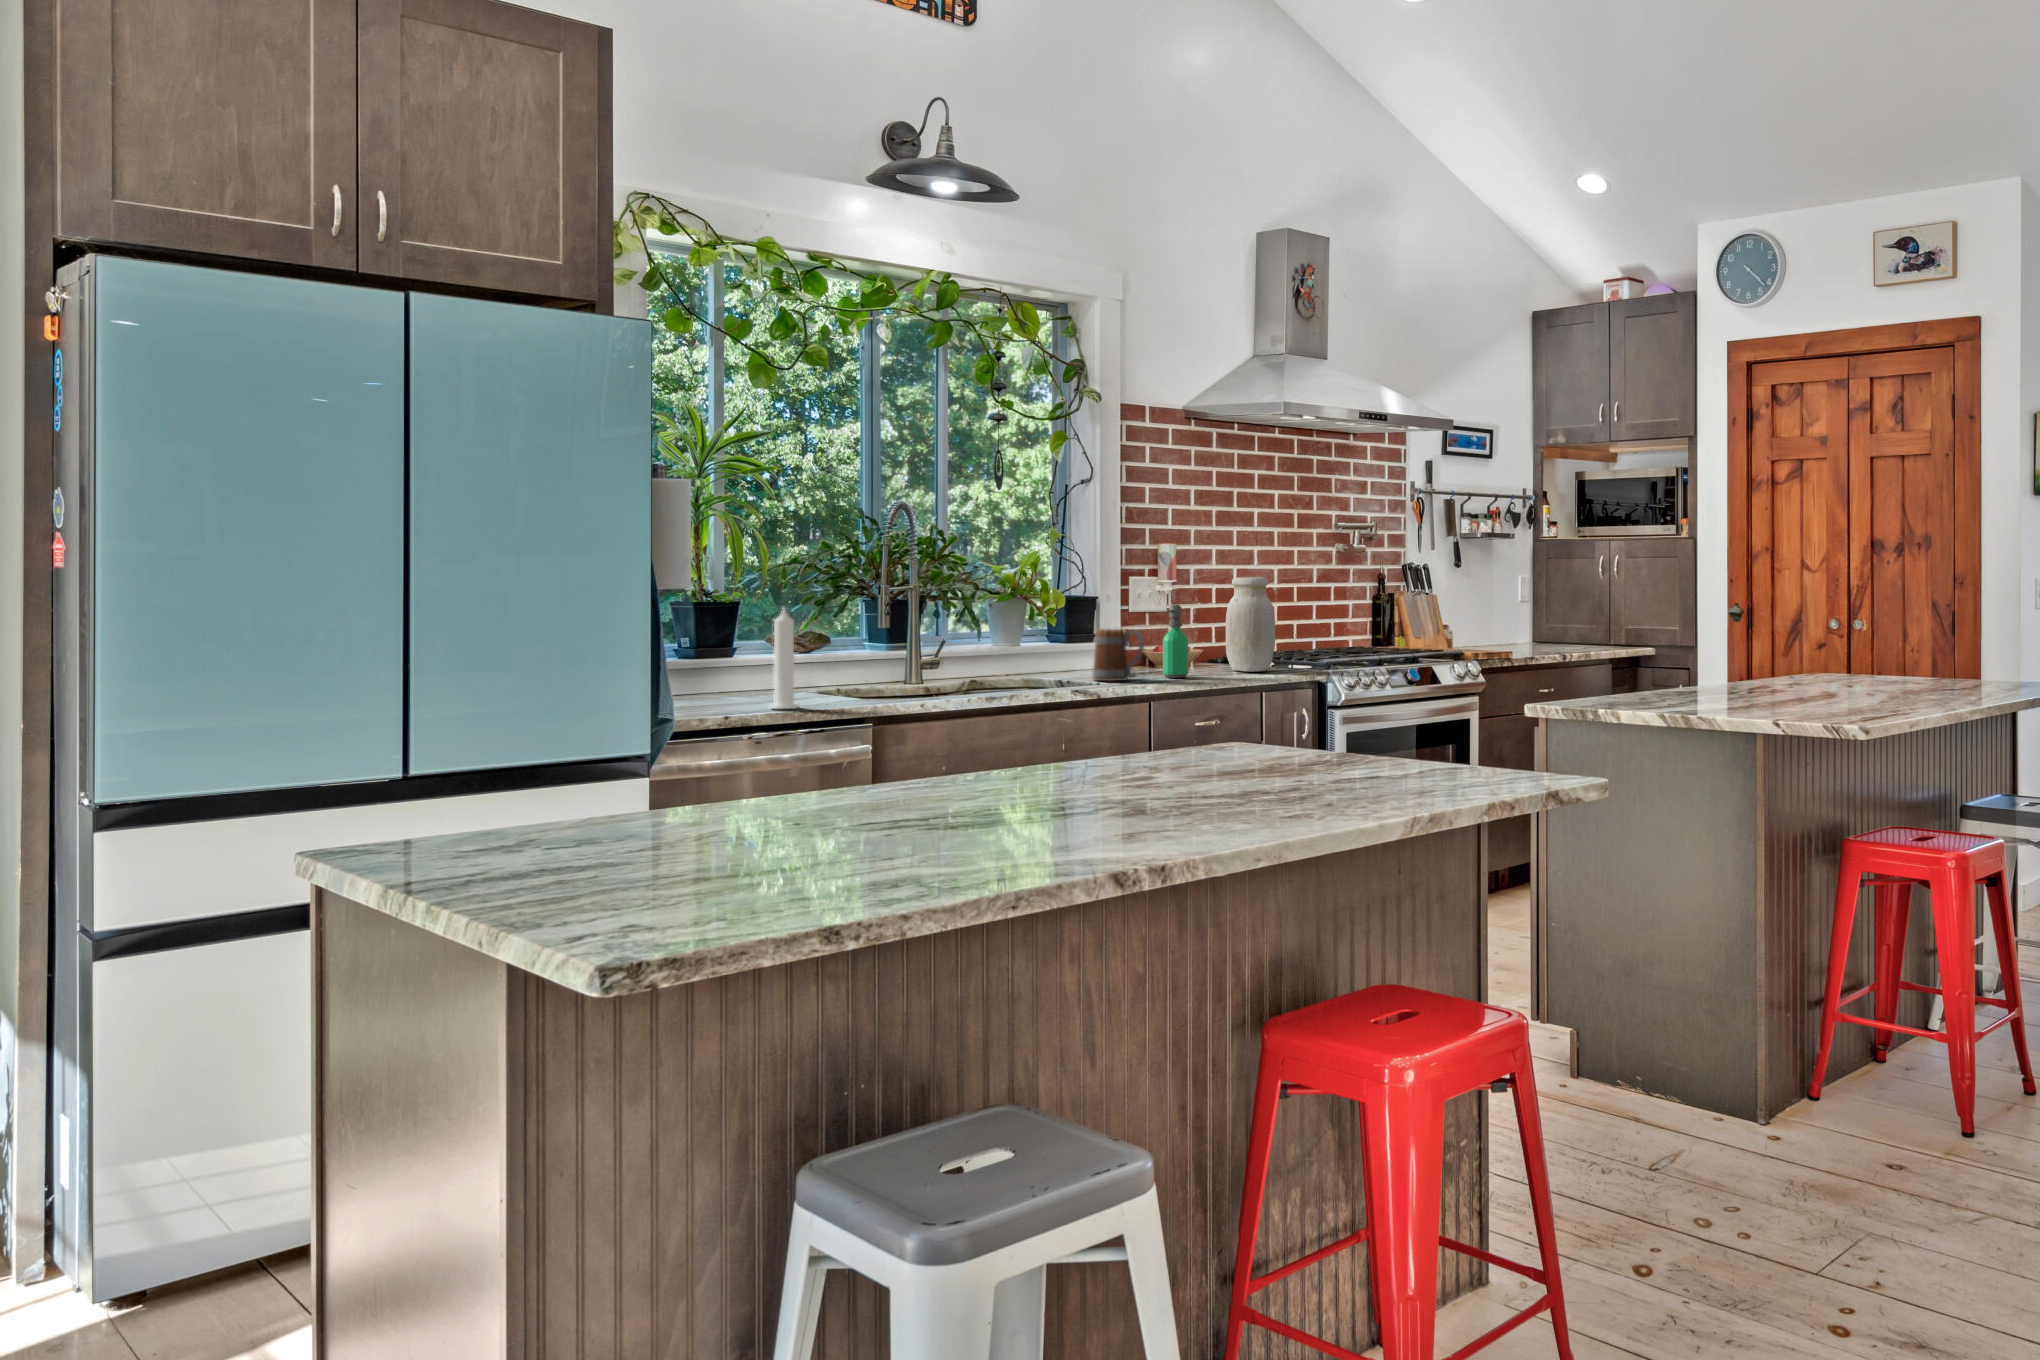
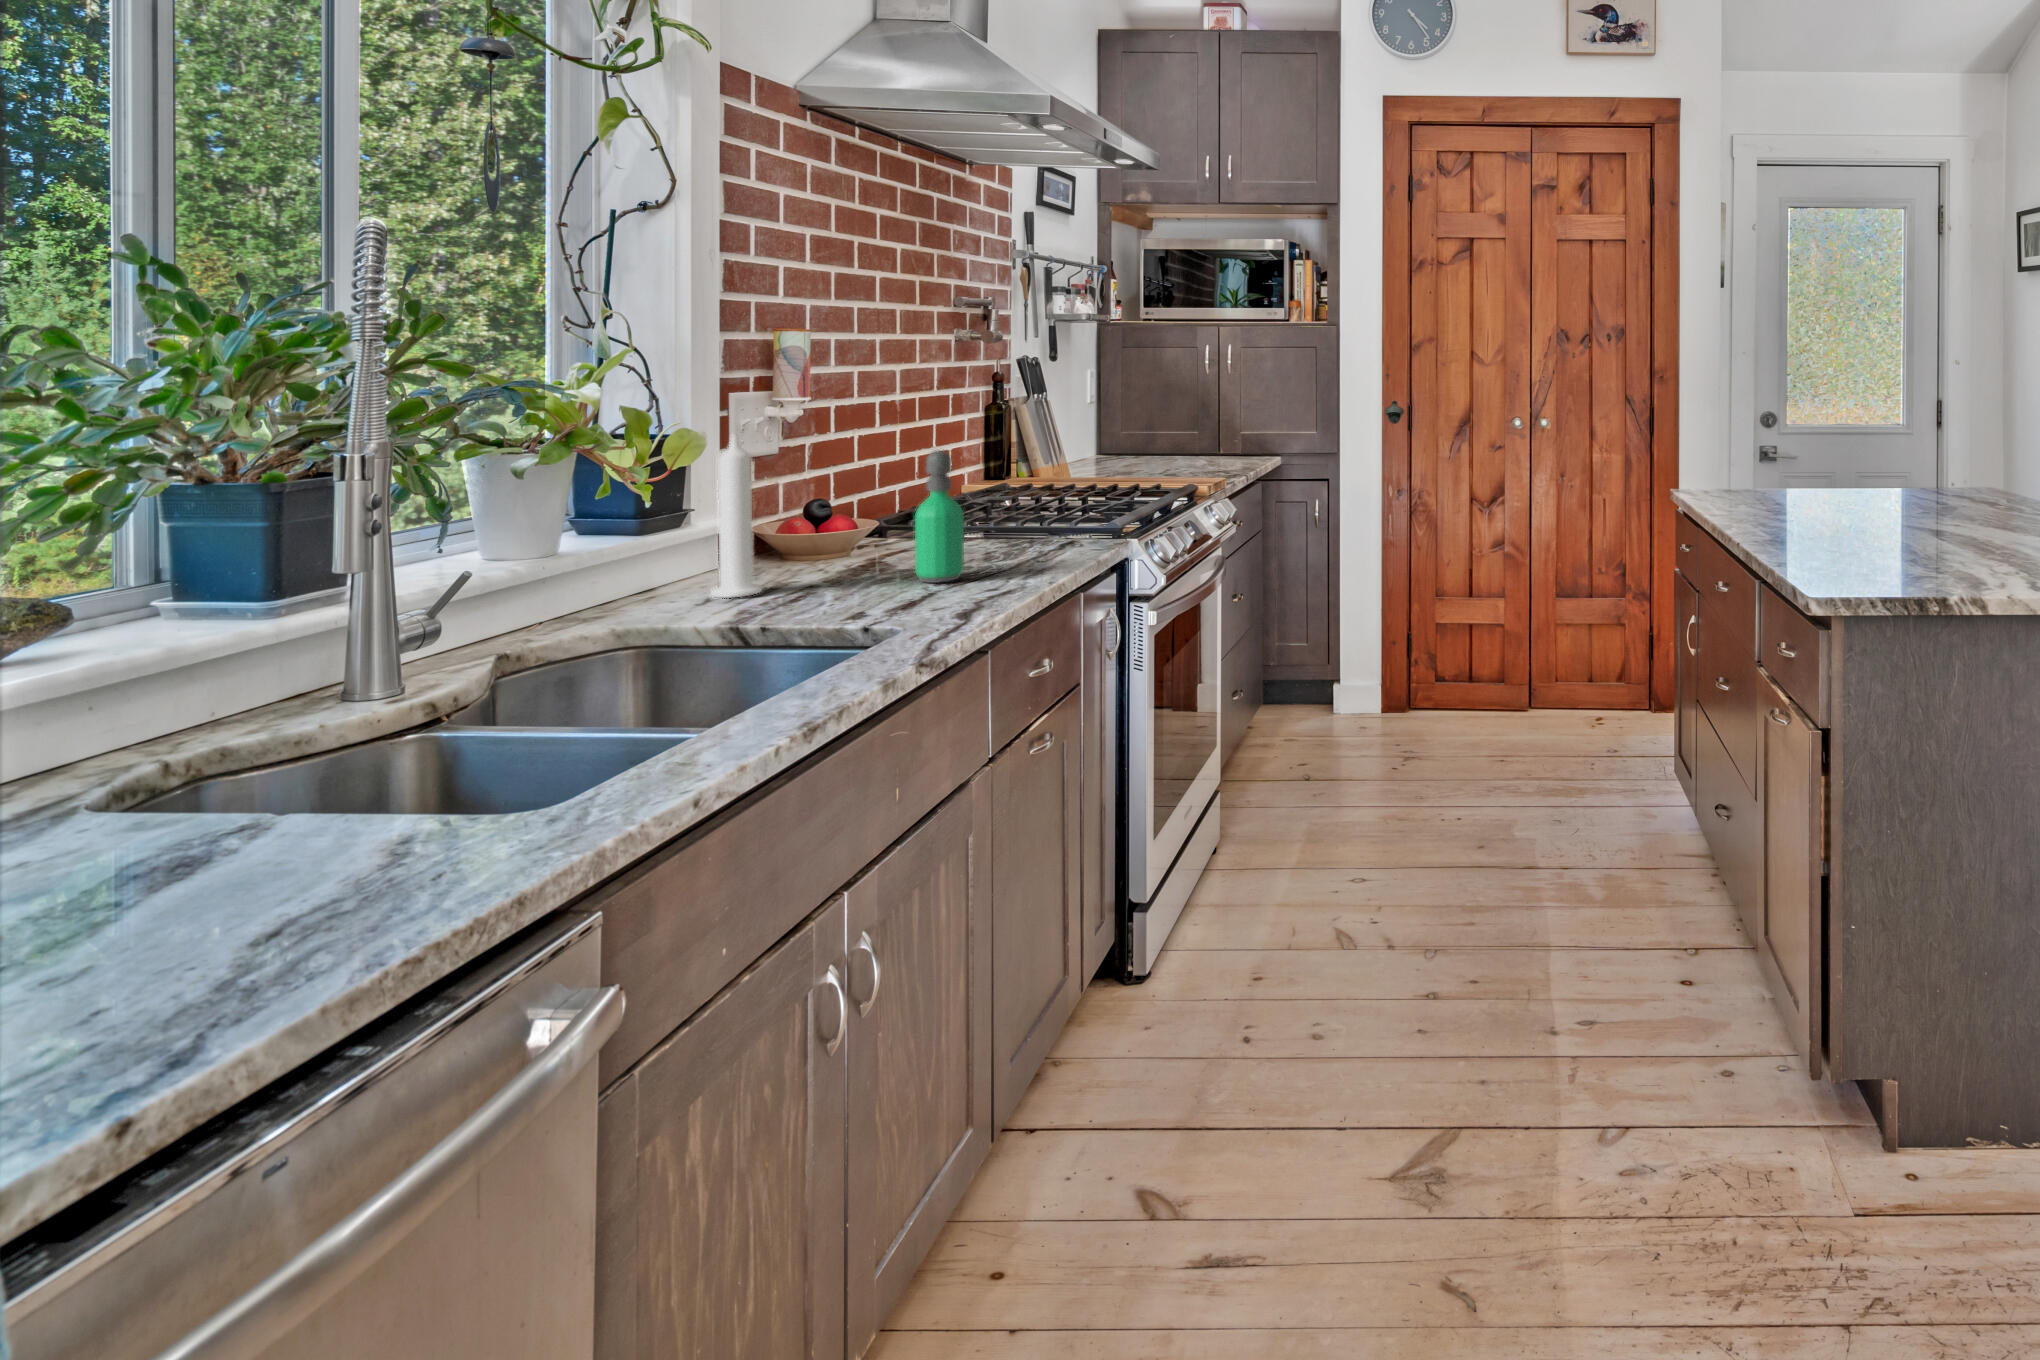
jar: present [1225,577,1275,672] -> none [962,391,1049,549]
candle: present [770,608,799,709] -> present [710,435,762,598]
mug: present [1093,629,1144,681] -> none [813,506,924,614]

